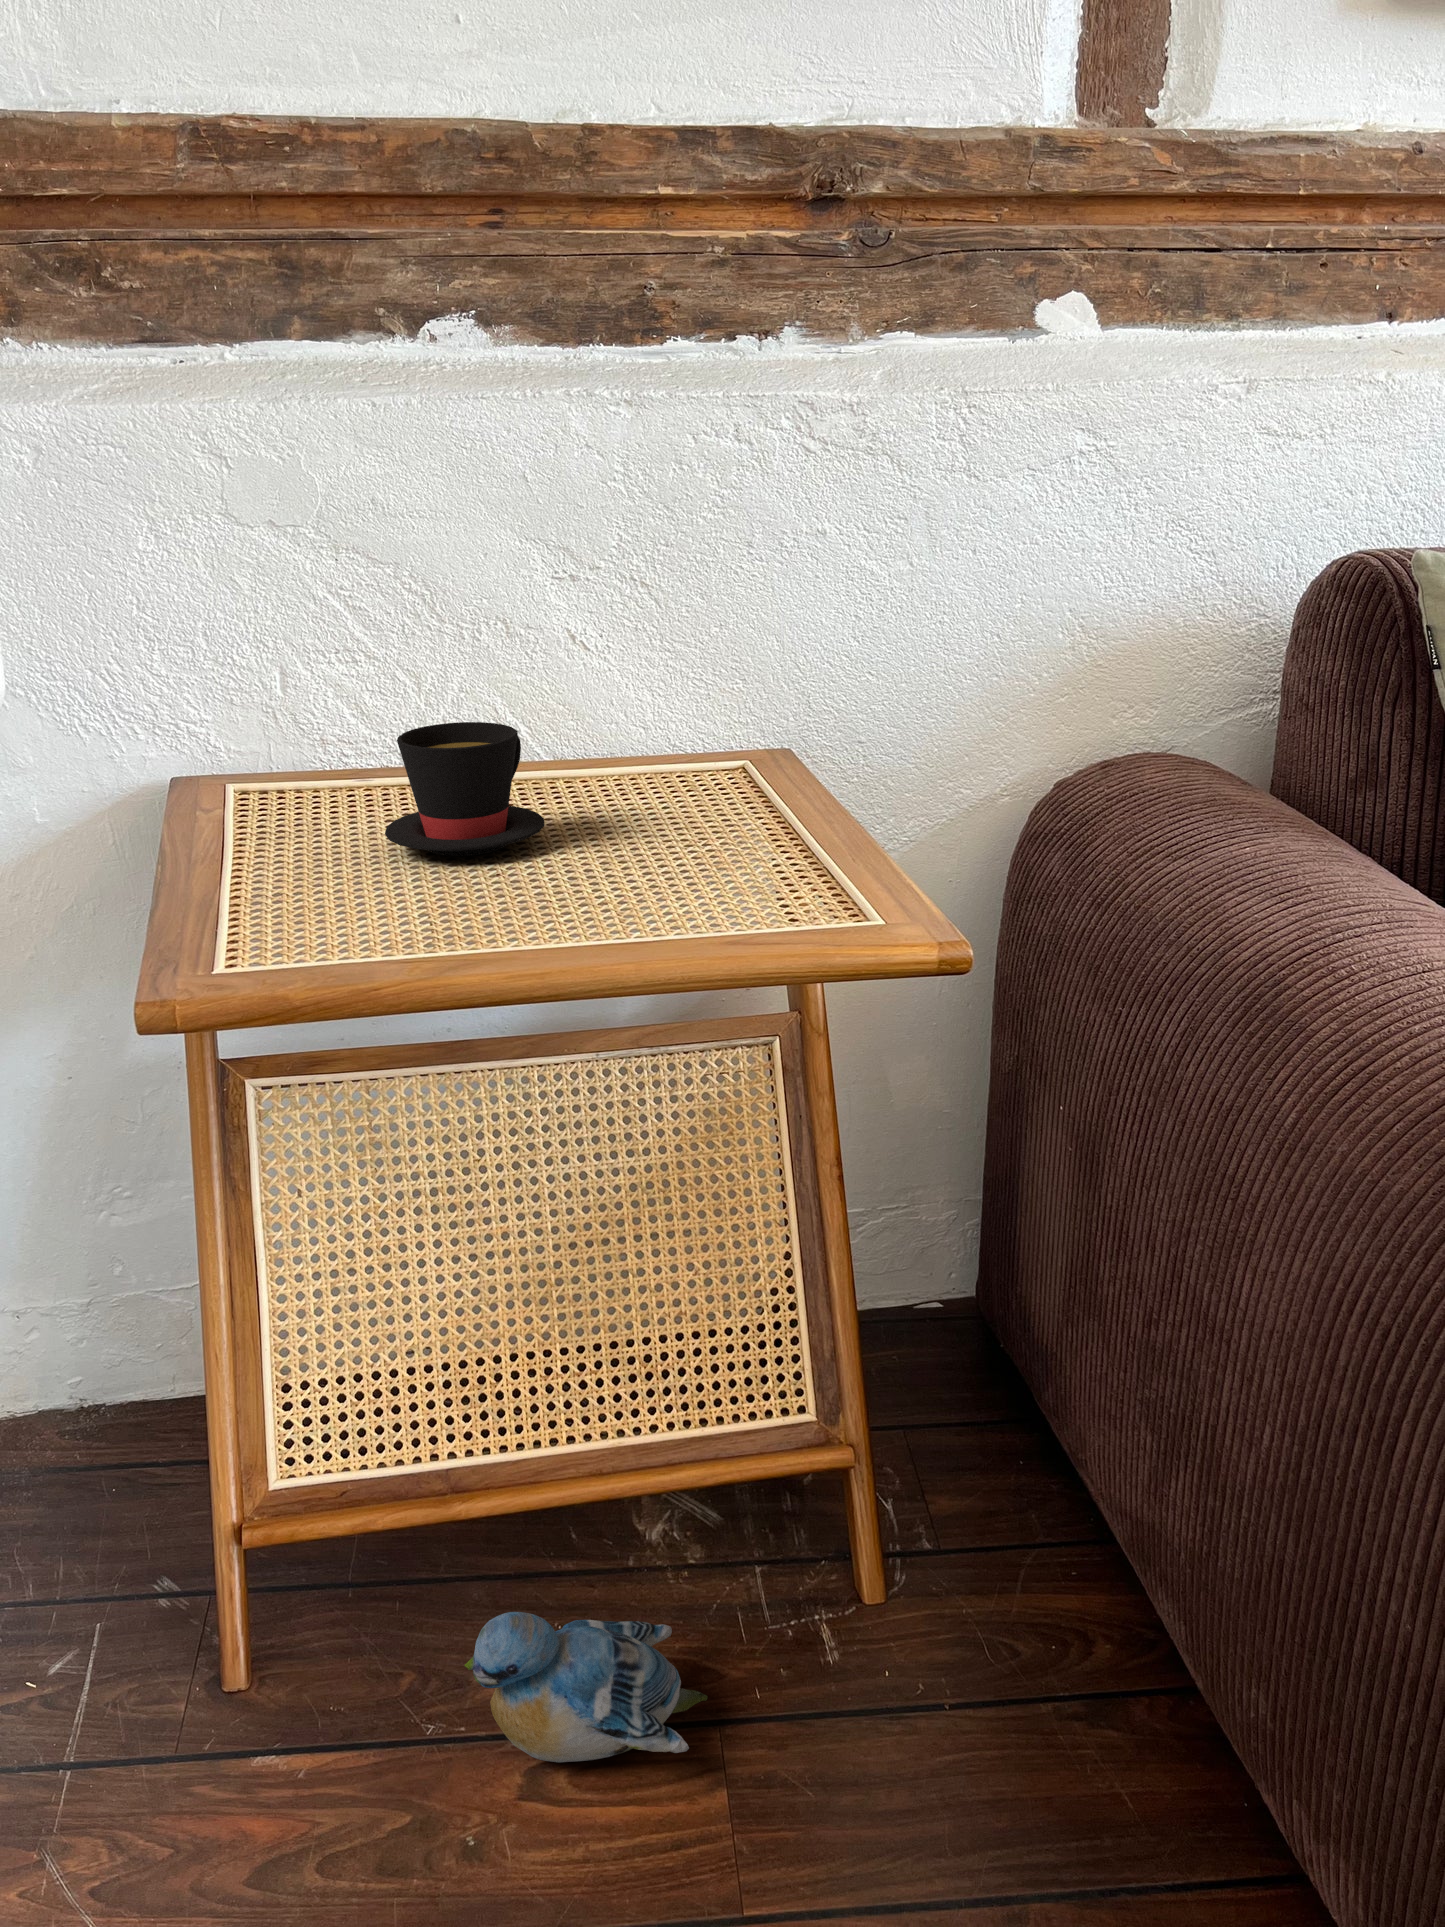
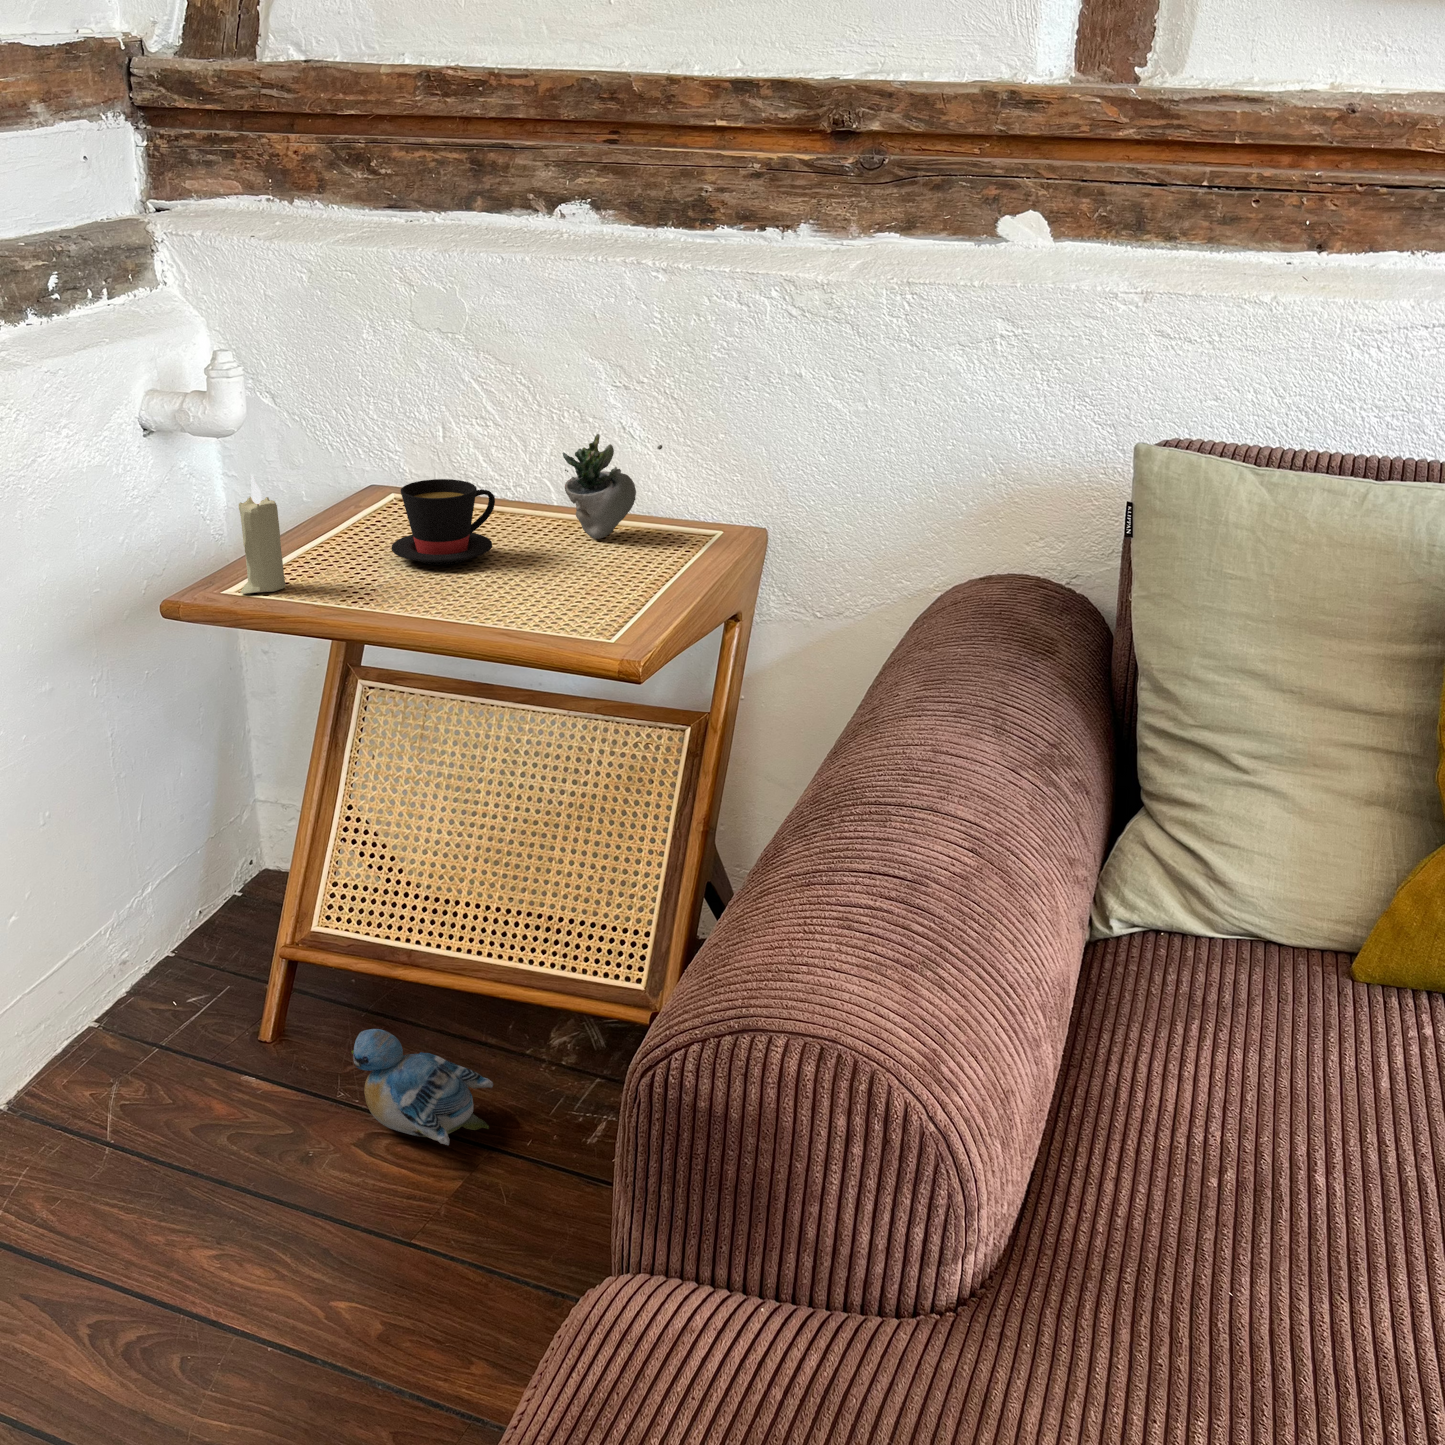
succulent plant: none [567,626,762,789] -> present [563,434,662,539]
candle: none [228,734,312,946] -> present [239,476,286,594]

